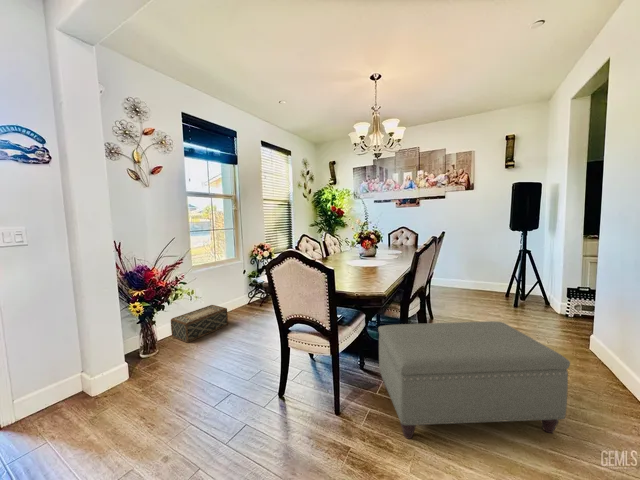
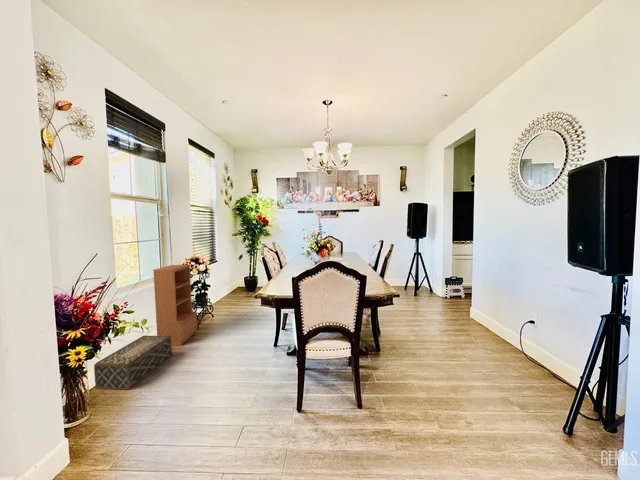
bookcase: none [222,250,257,318] -> present [153,265,197,346]
ottoman: present [378,321,570,439] -> none [372,305,497,407]

